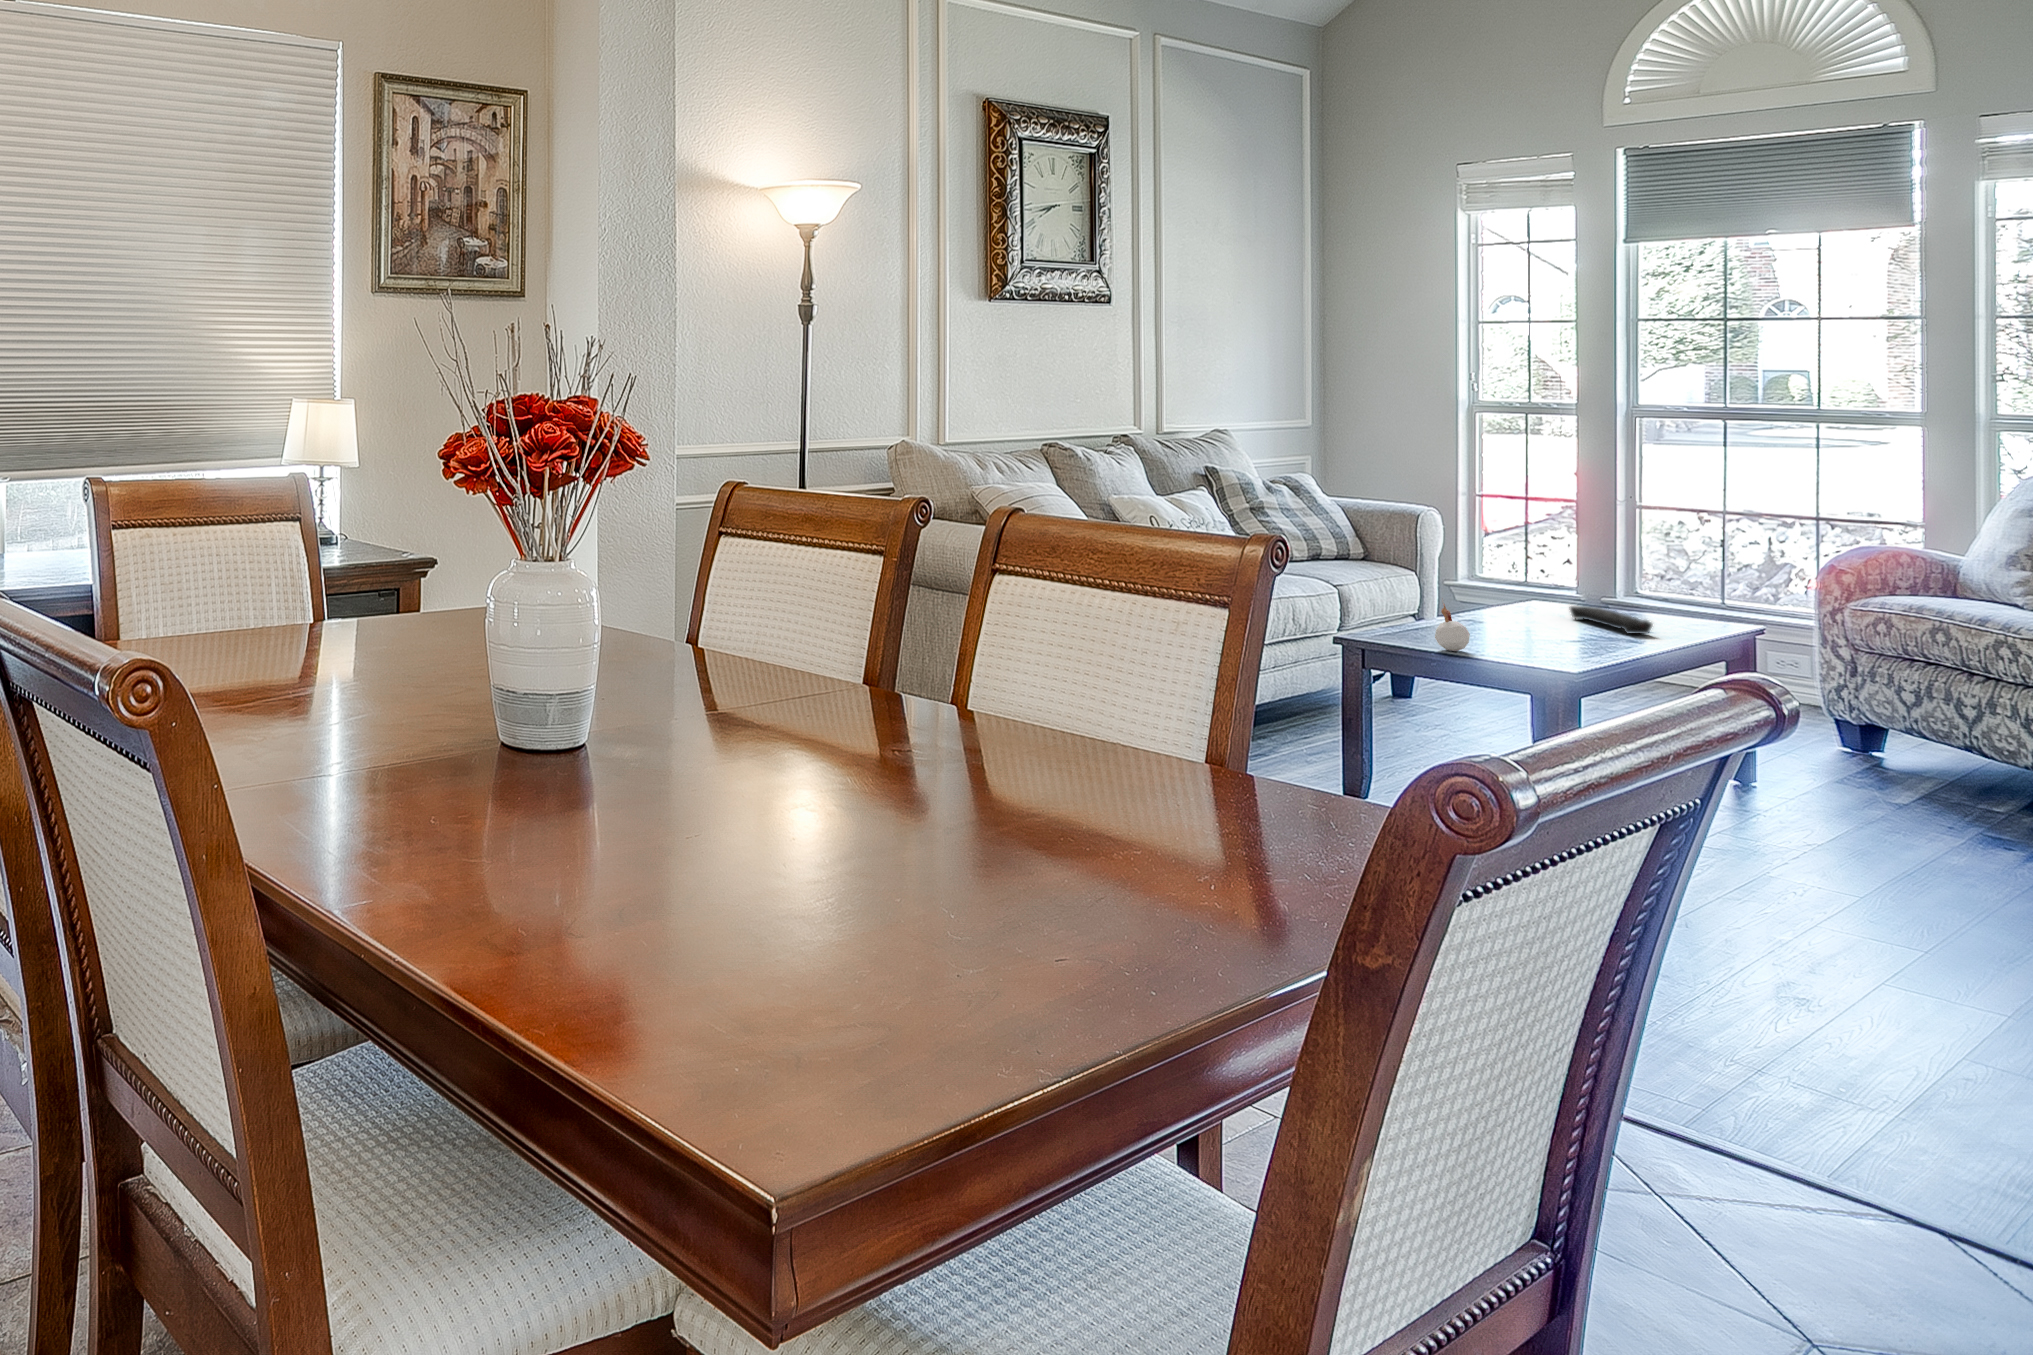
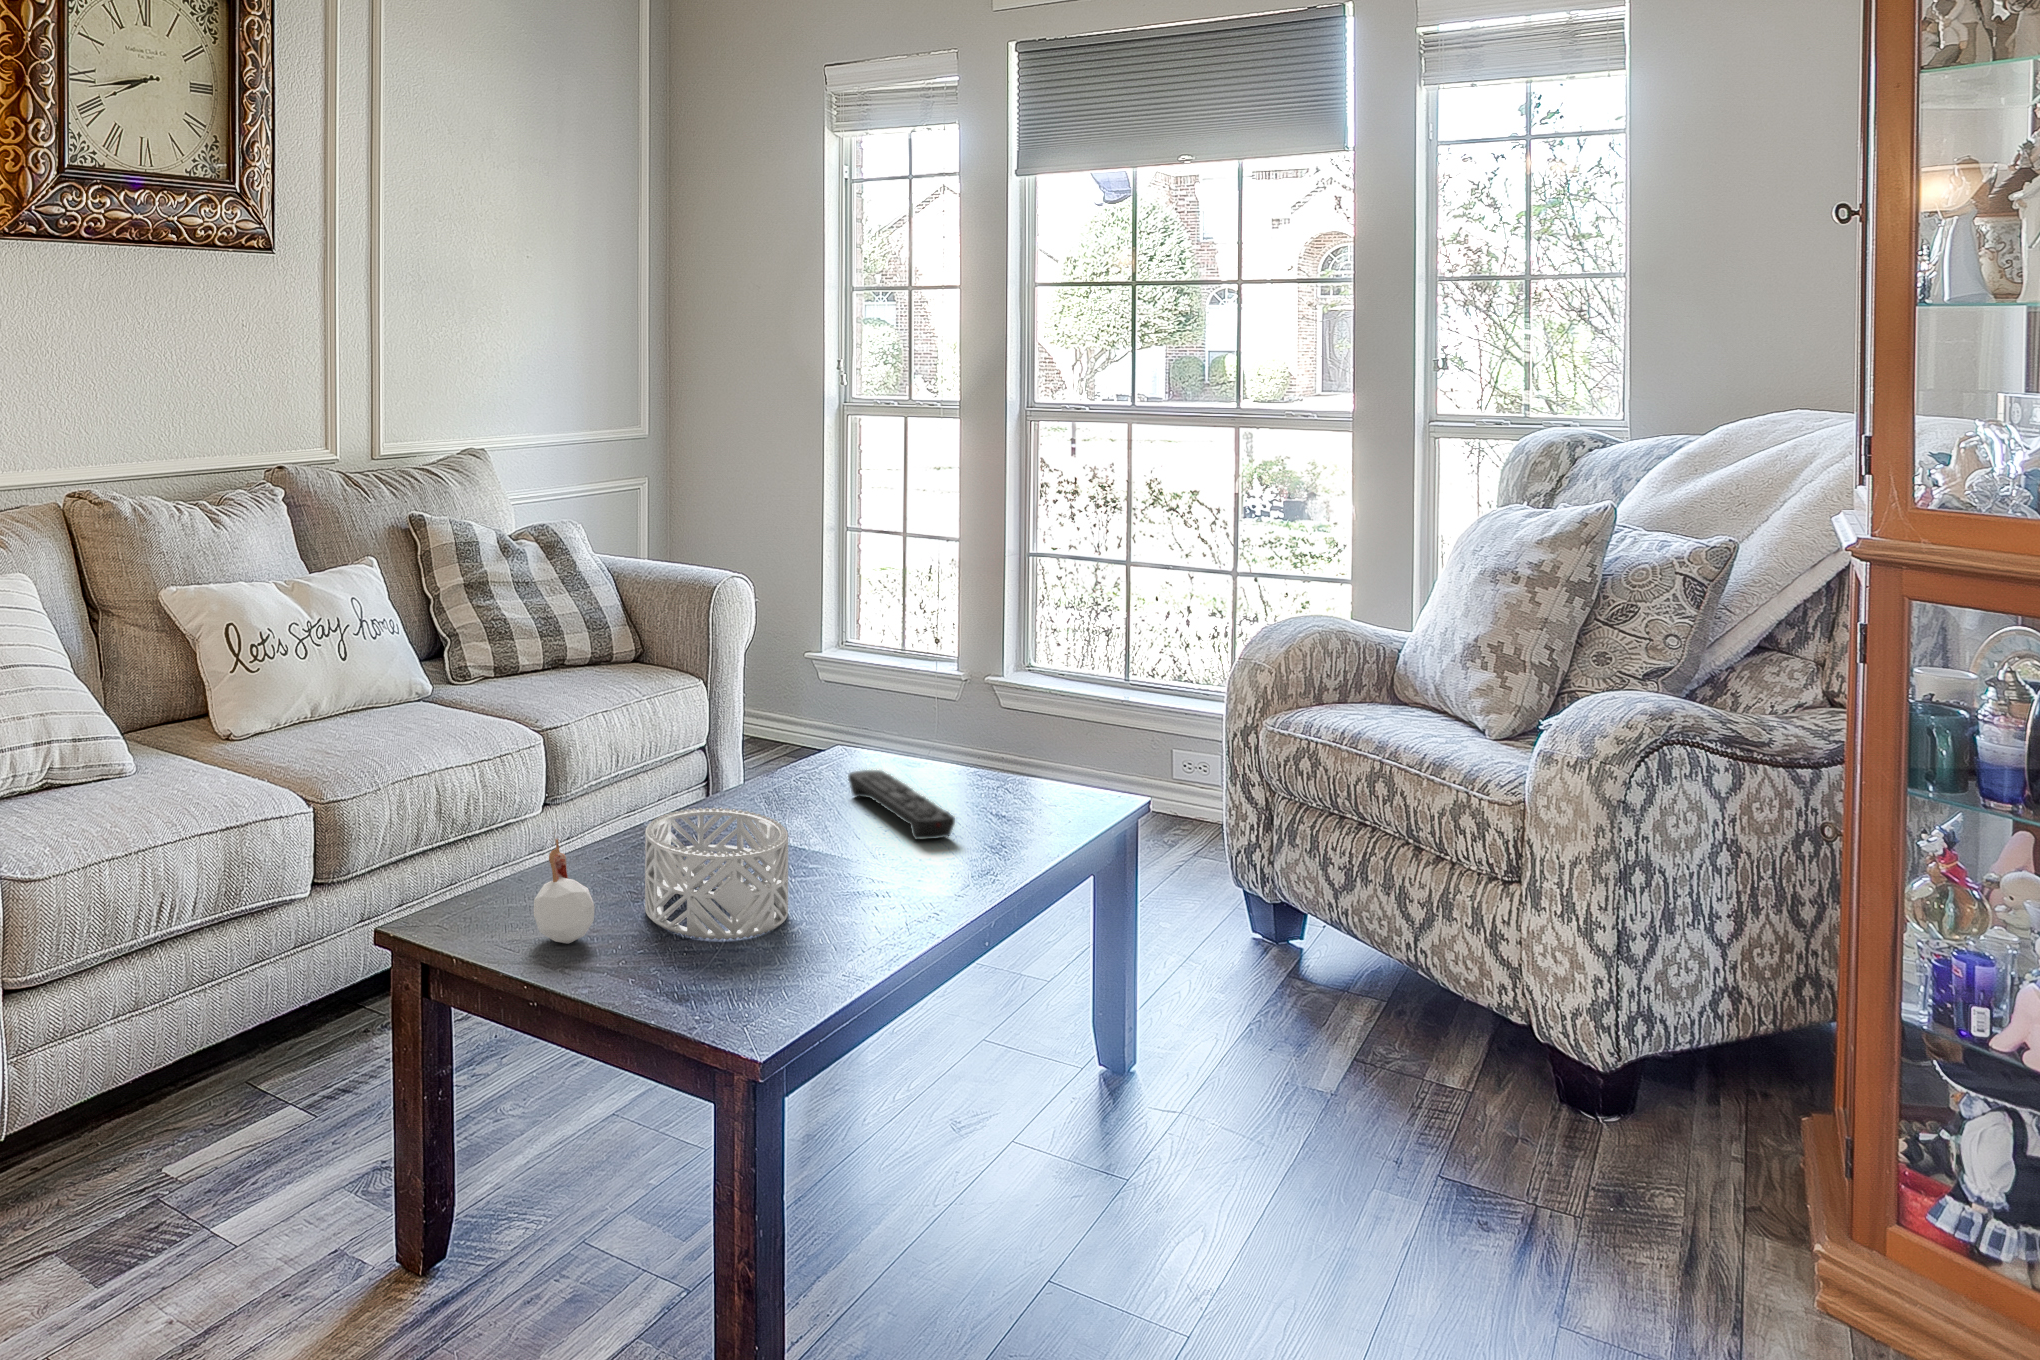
decorative bowl: none [1486,600,1572,655] -> present [645,808,788,940]

